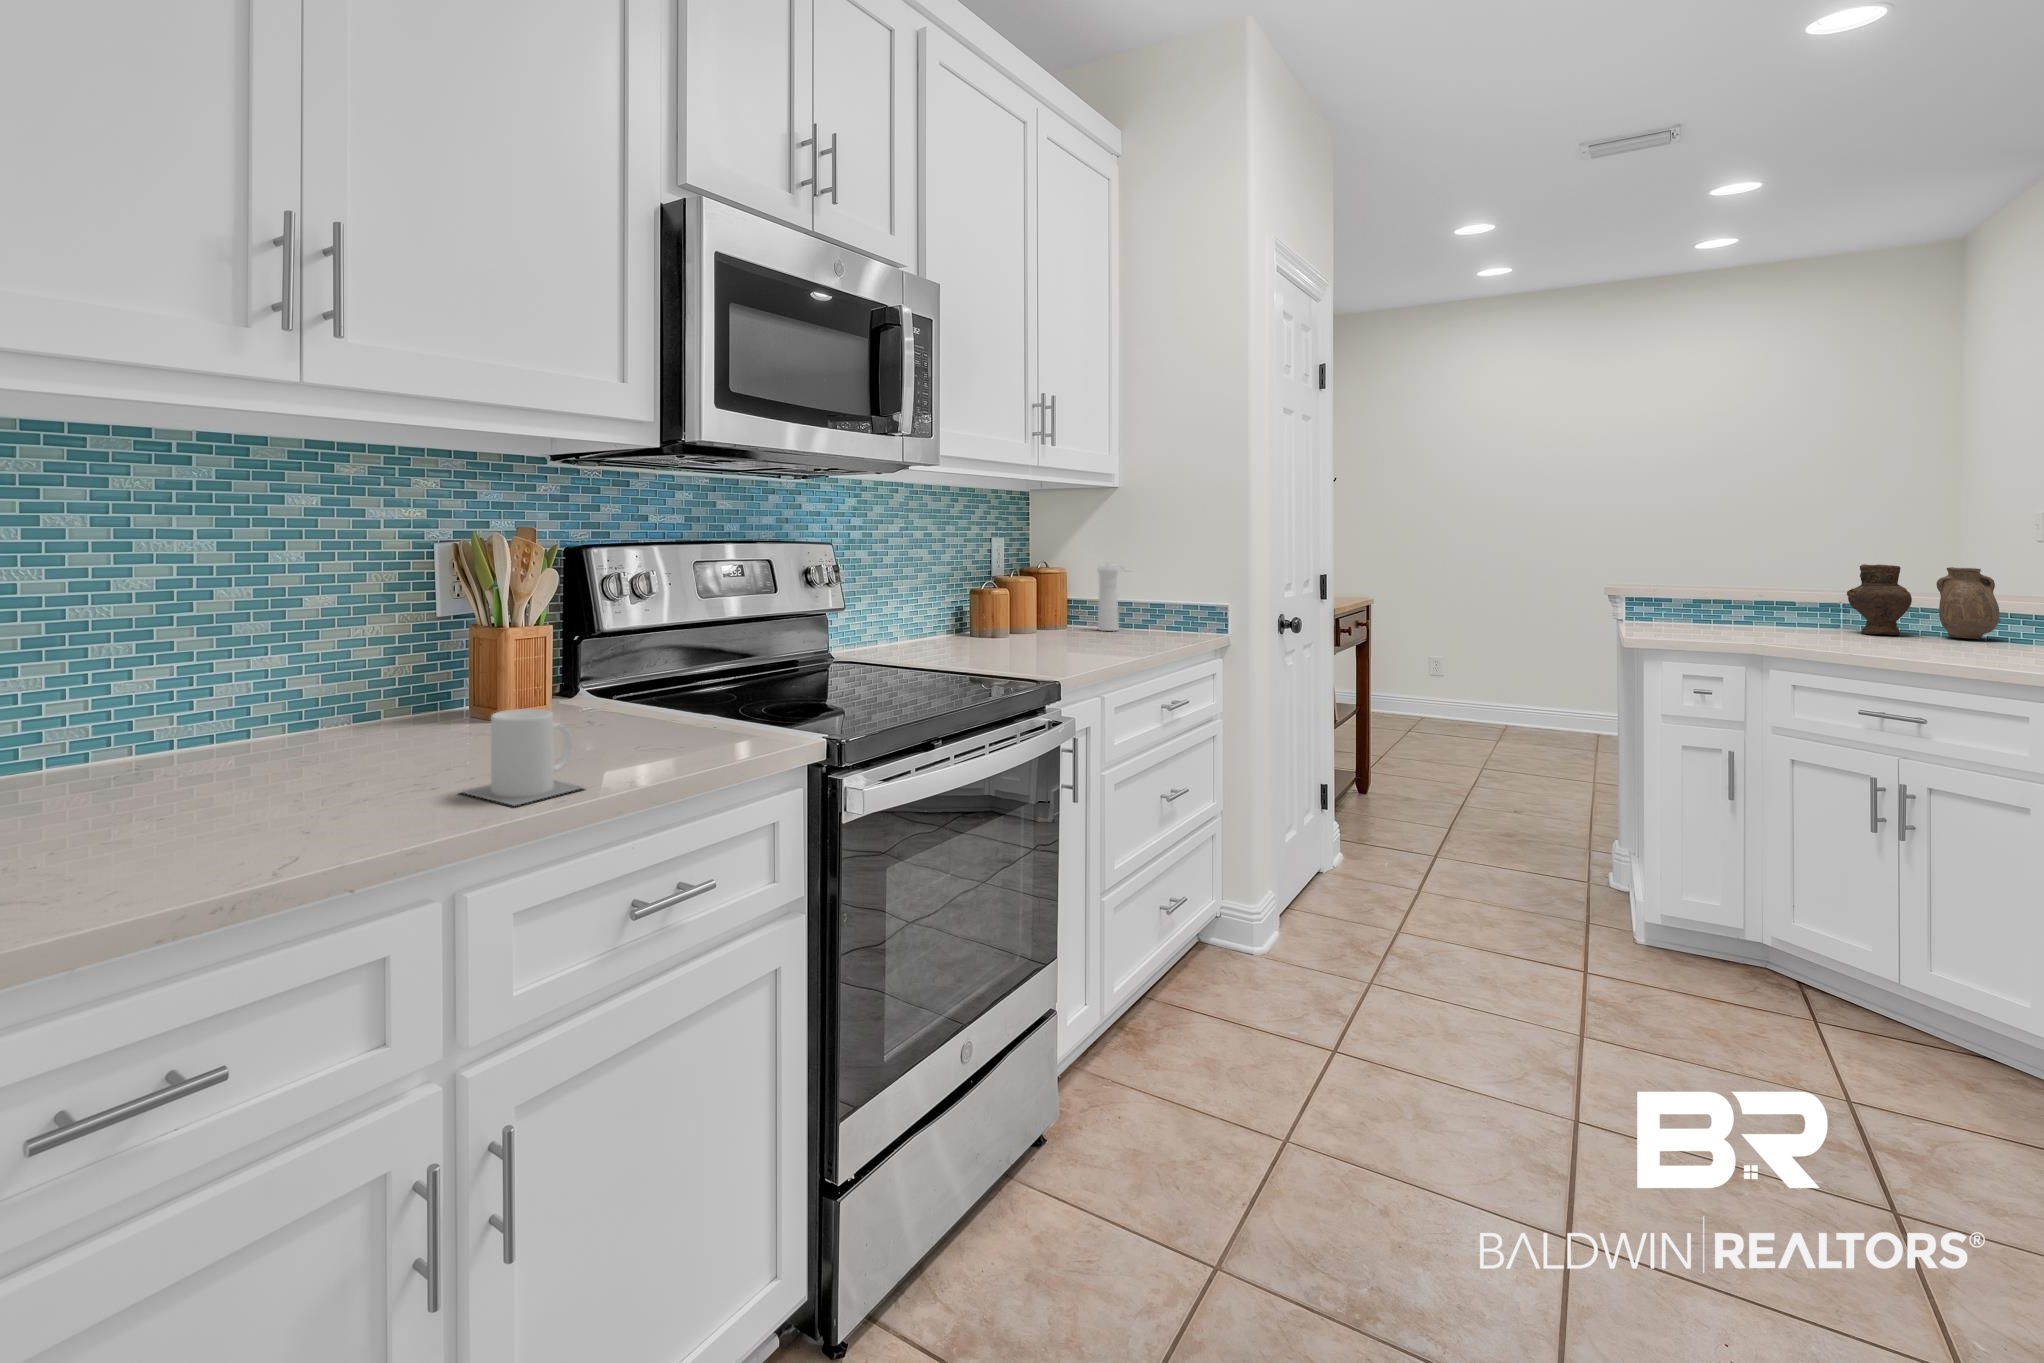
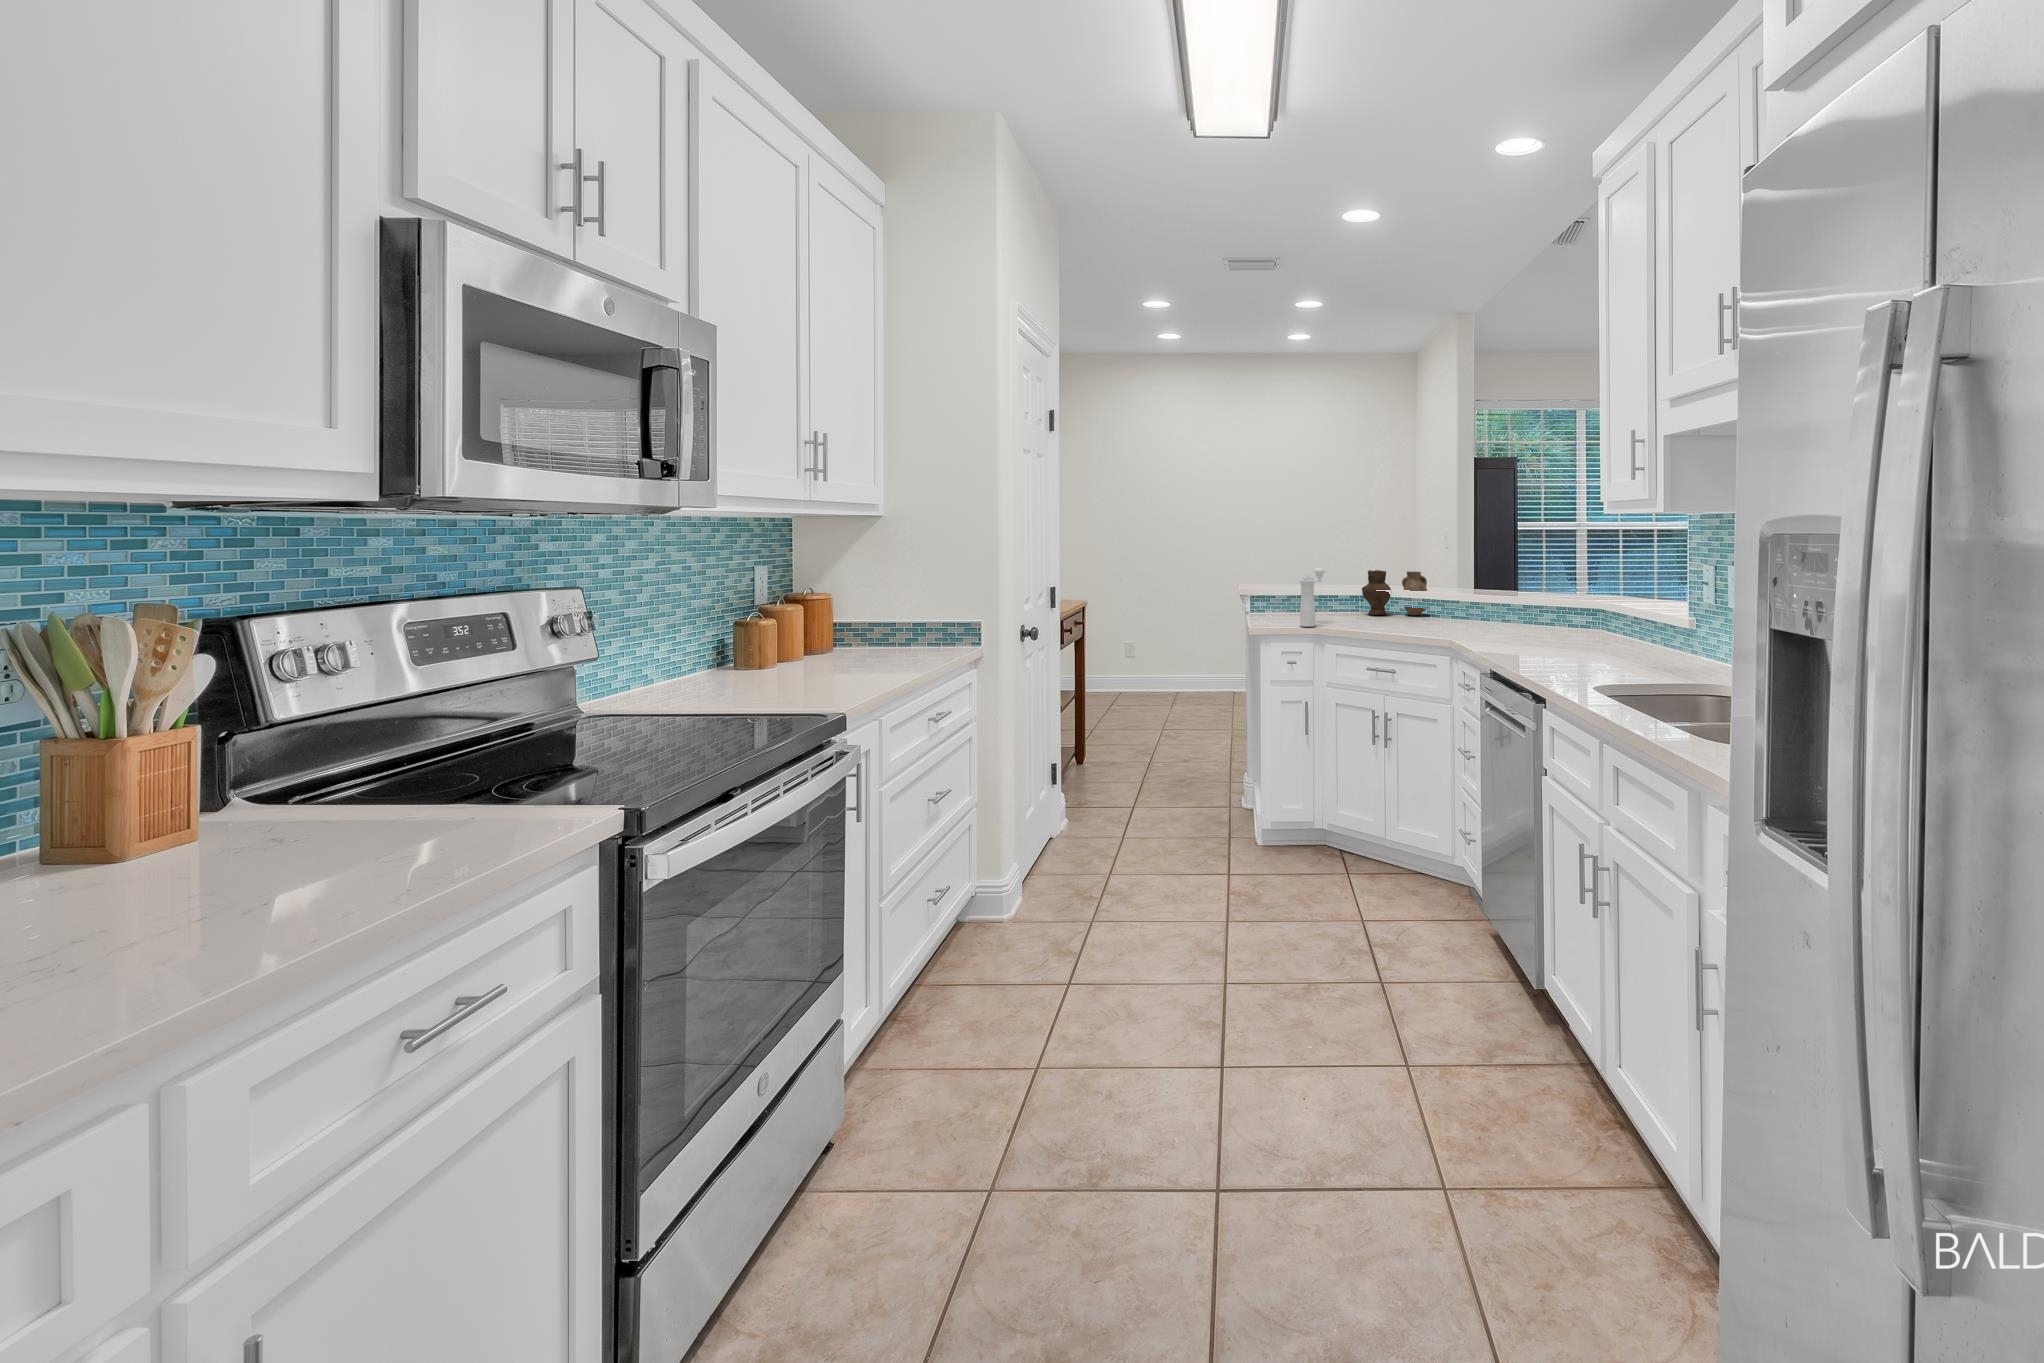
pepper mill: present [1097,562,1126,631] -> present [1300,567,1325,627]
mug: present [462,709,582,806] -> none [96,845,320,974]

